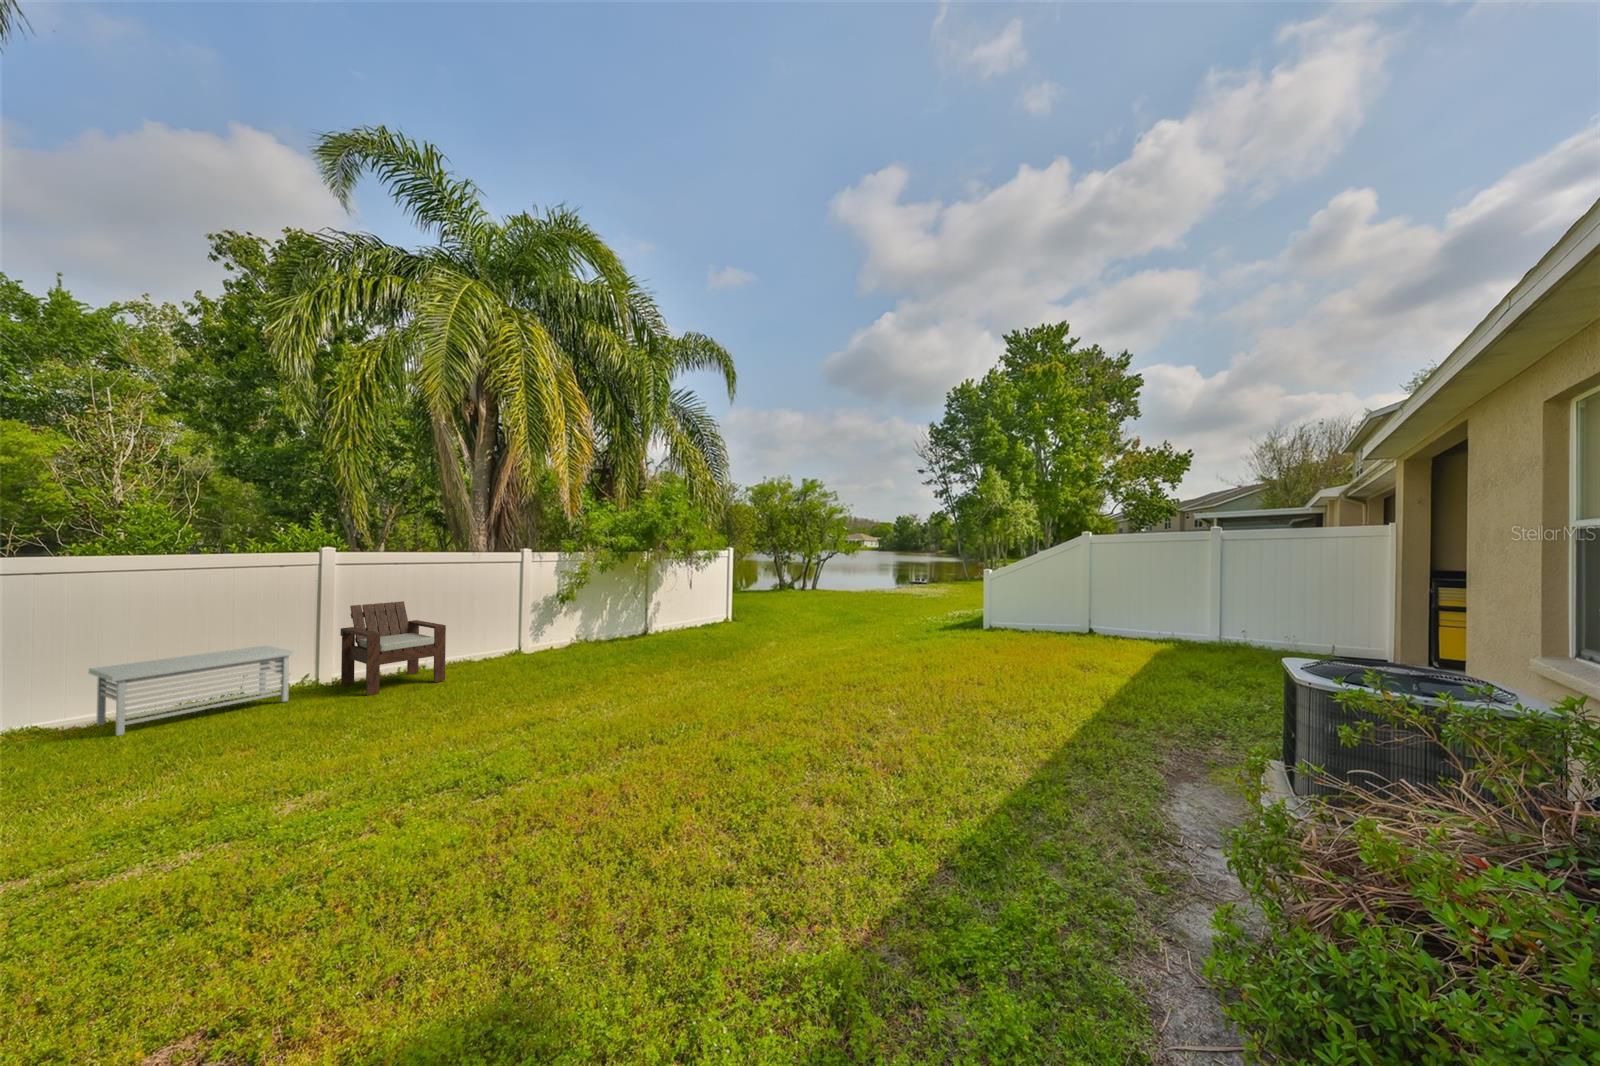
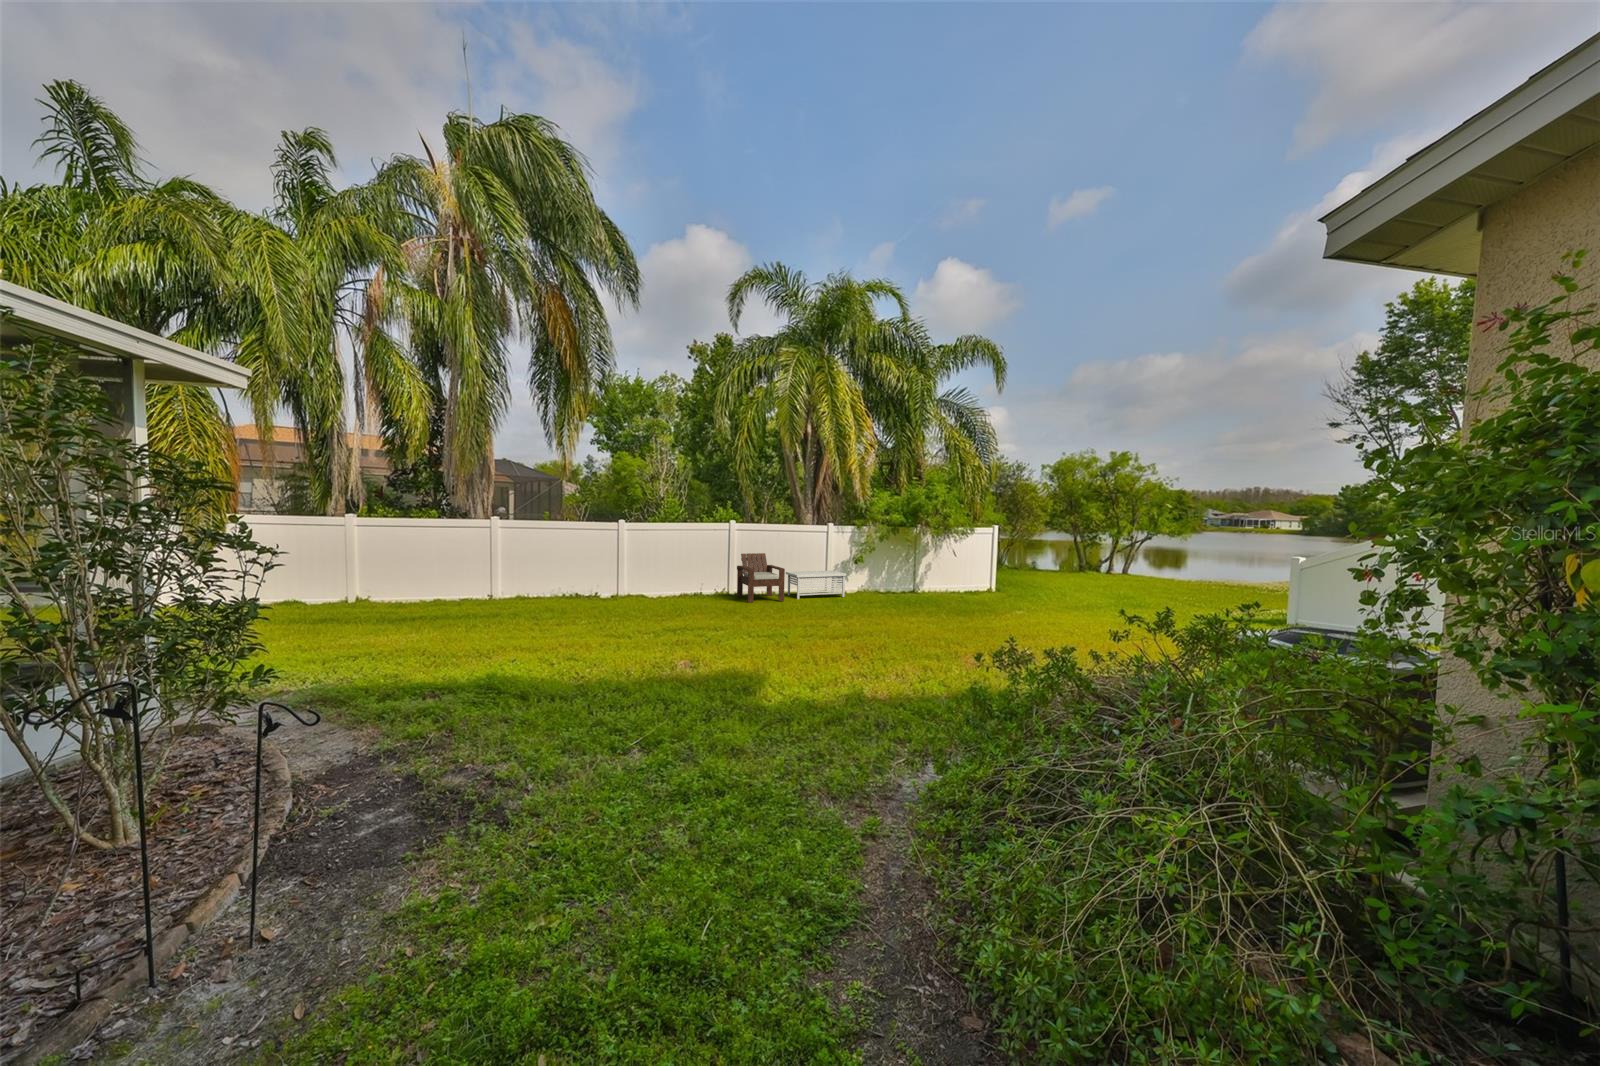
storage bench: present [89,646,293,736] -> present [786,571,846,599]

